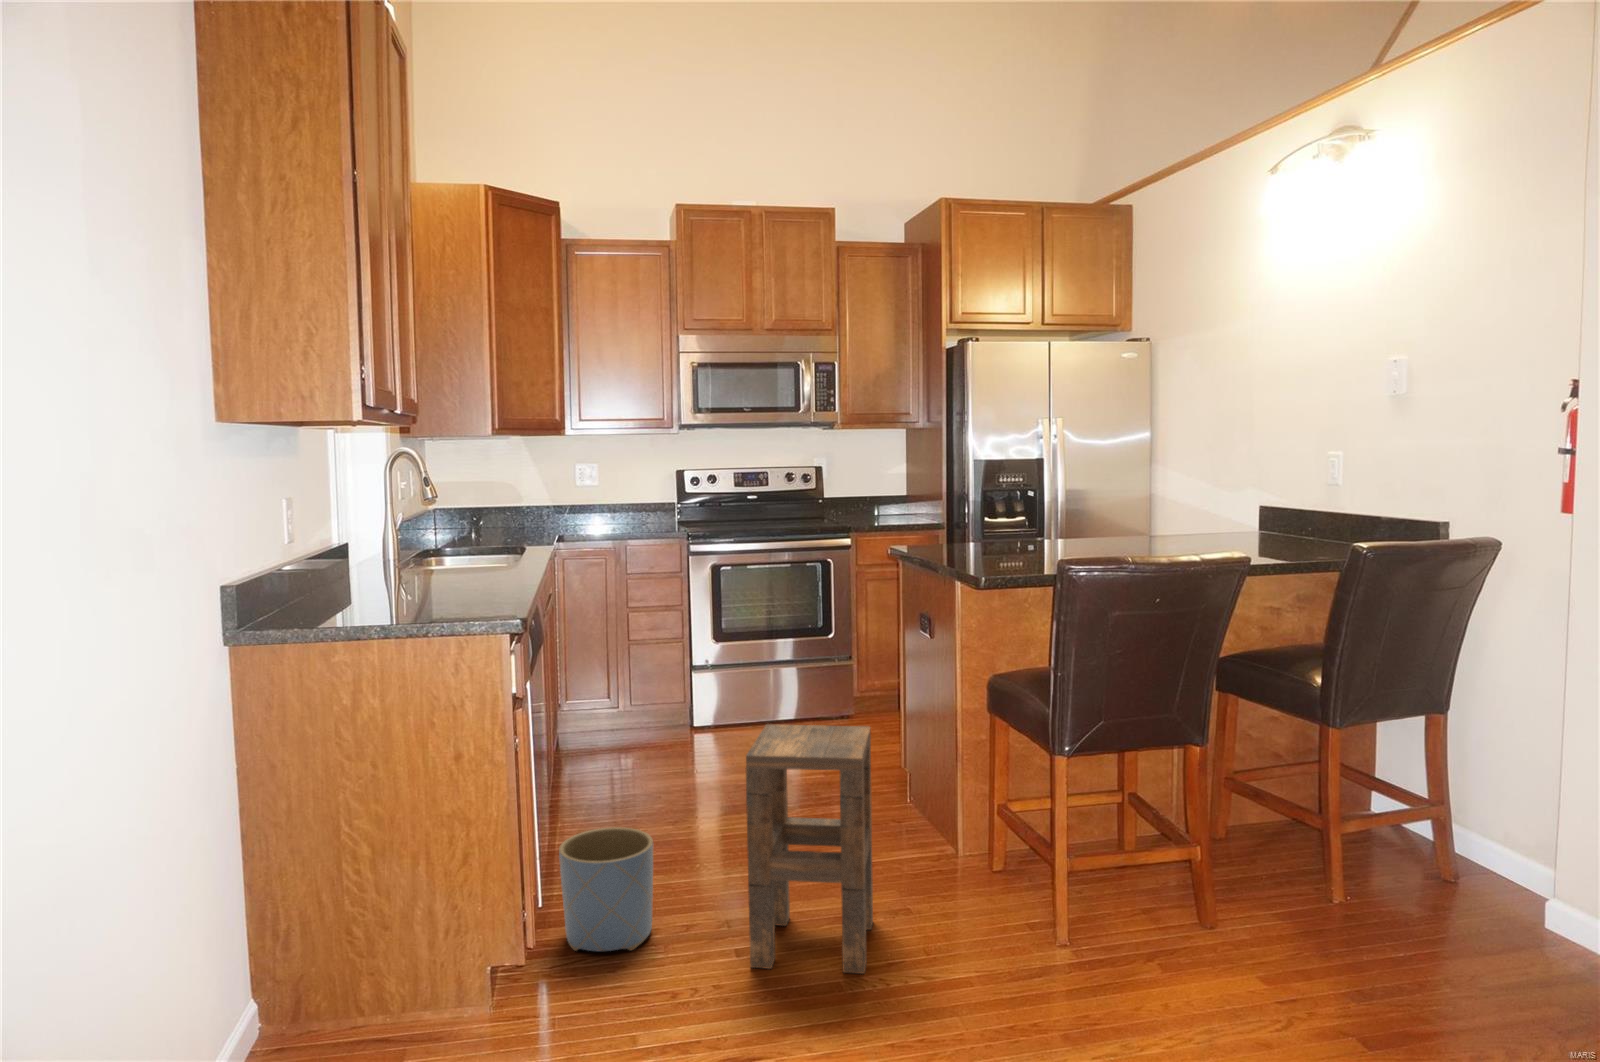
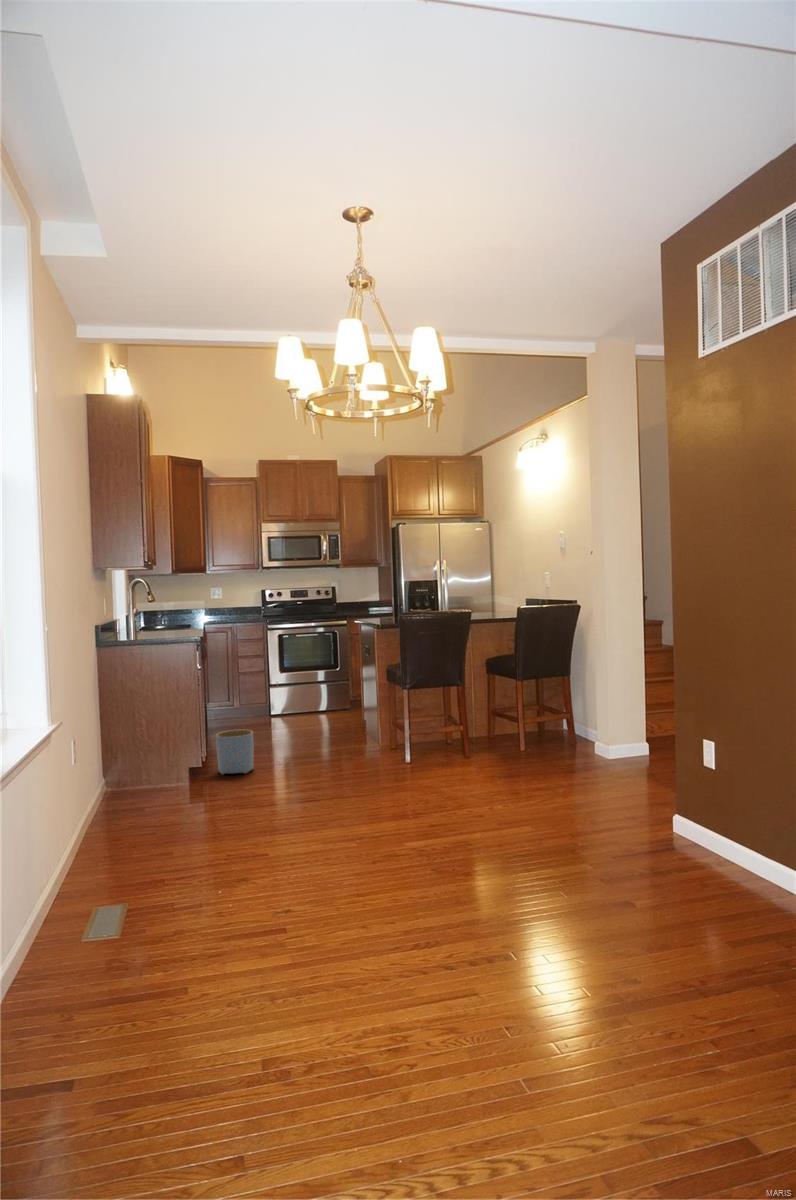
side table: present [746,724,873,974] -> none [289,684,343,775]

